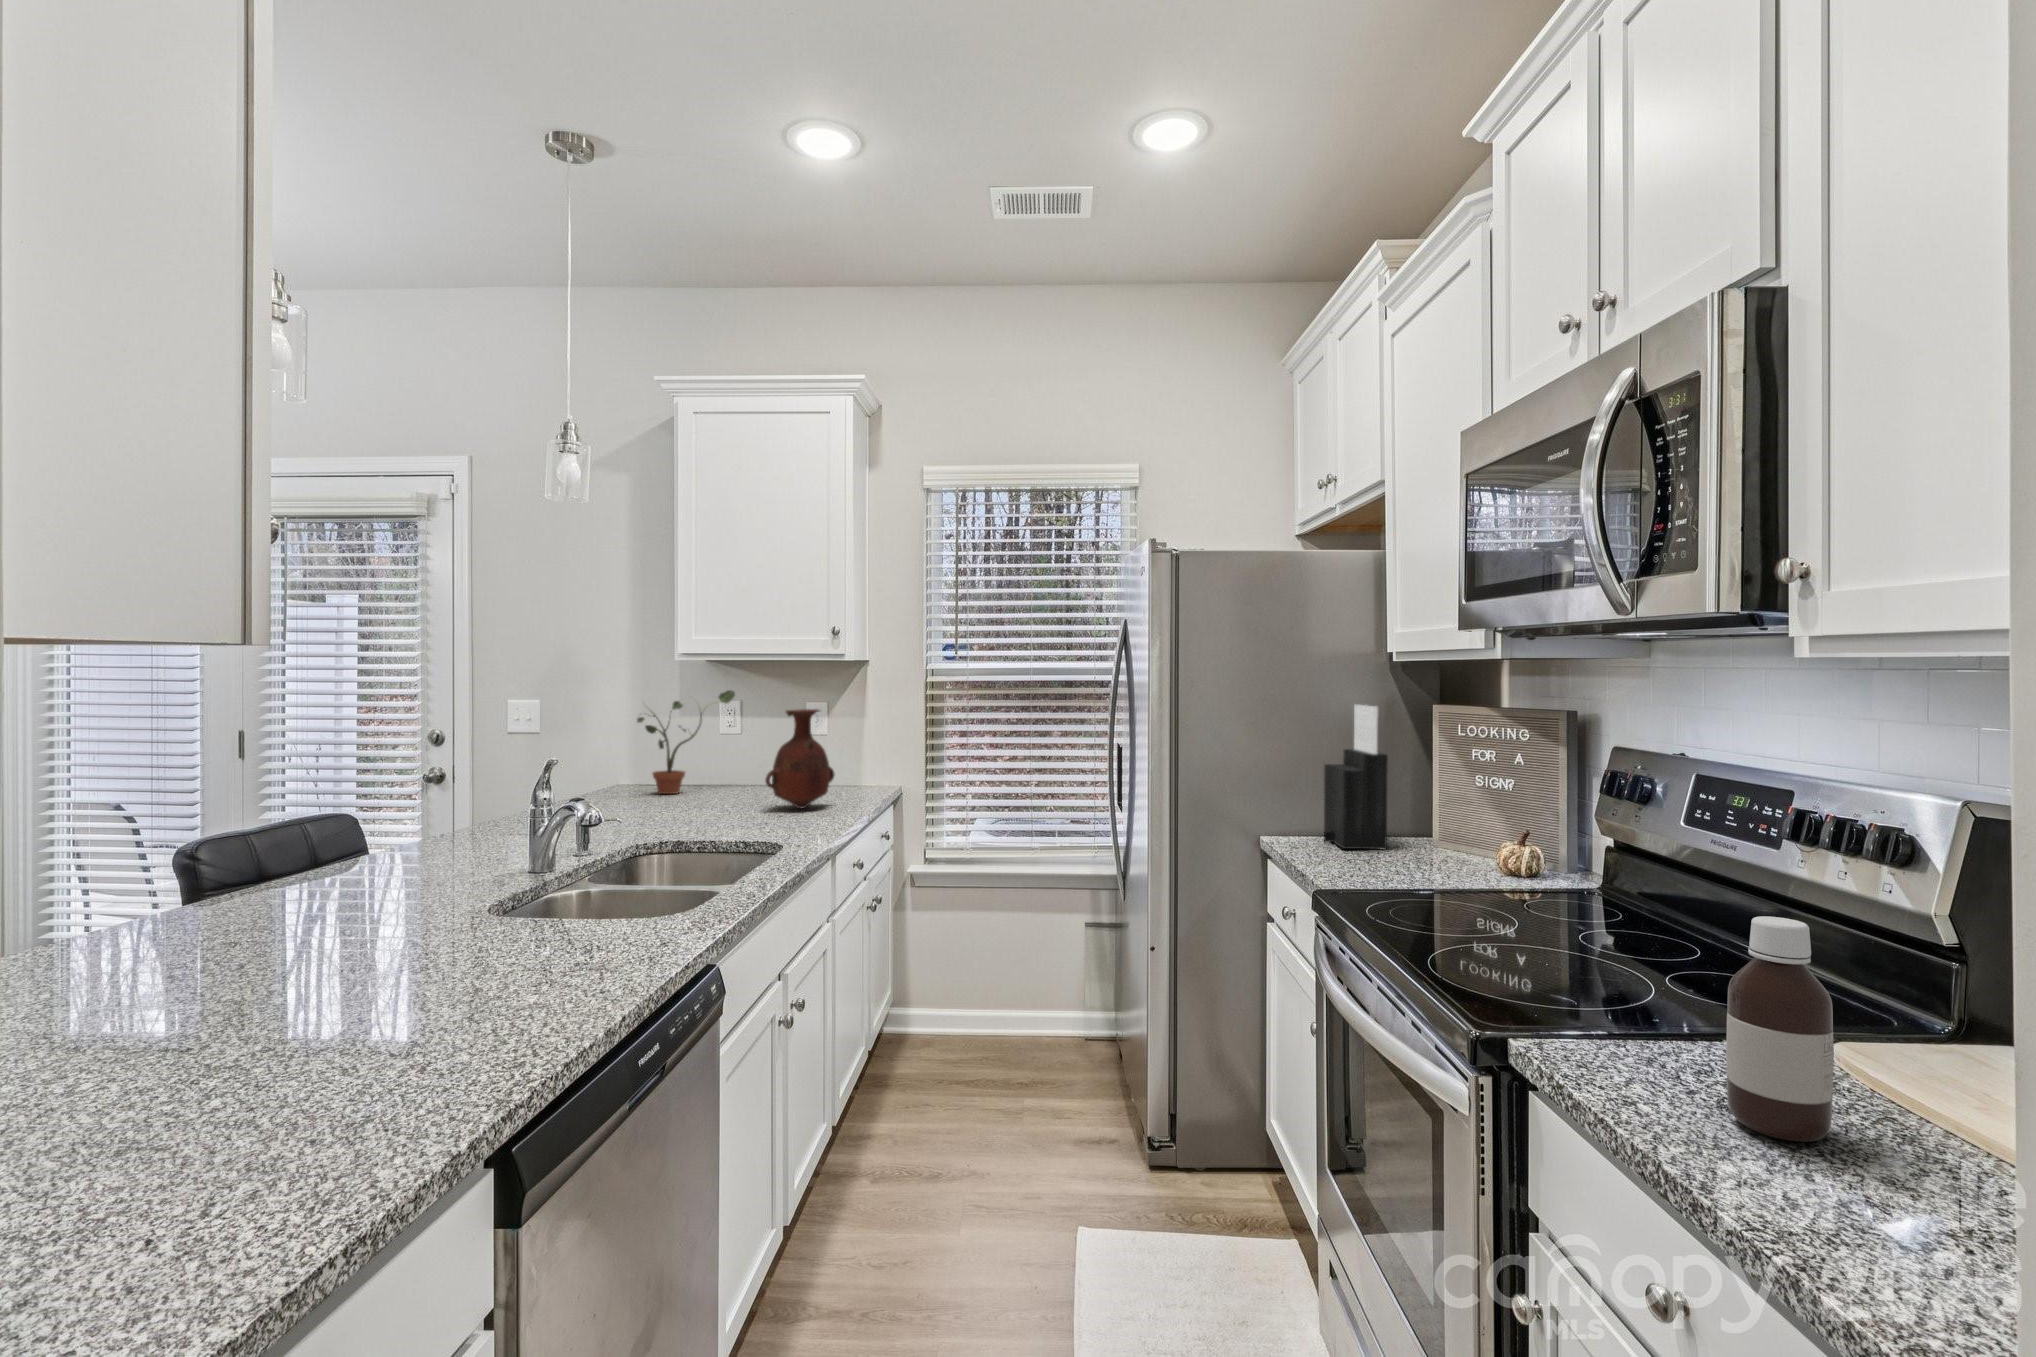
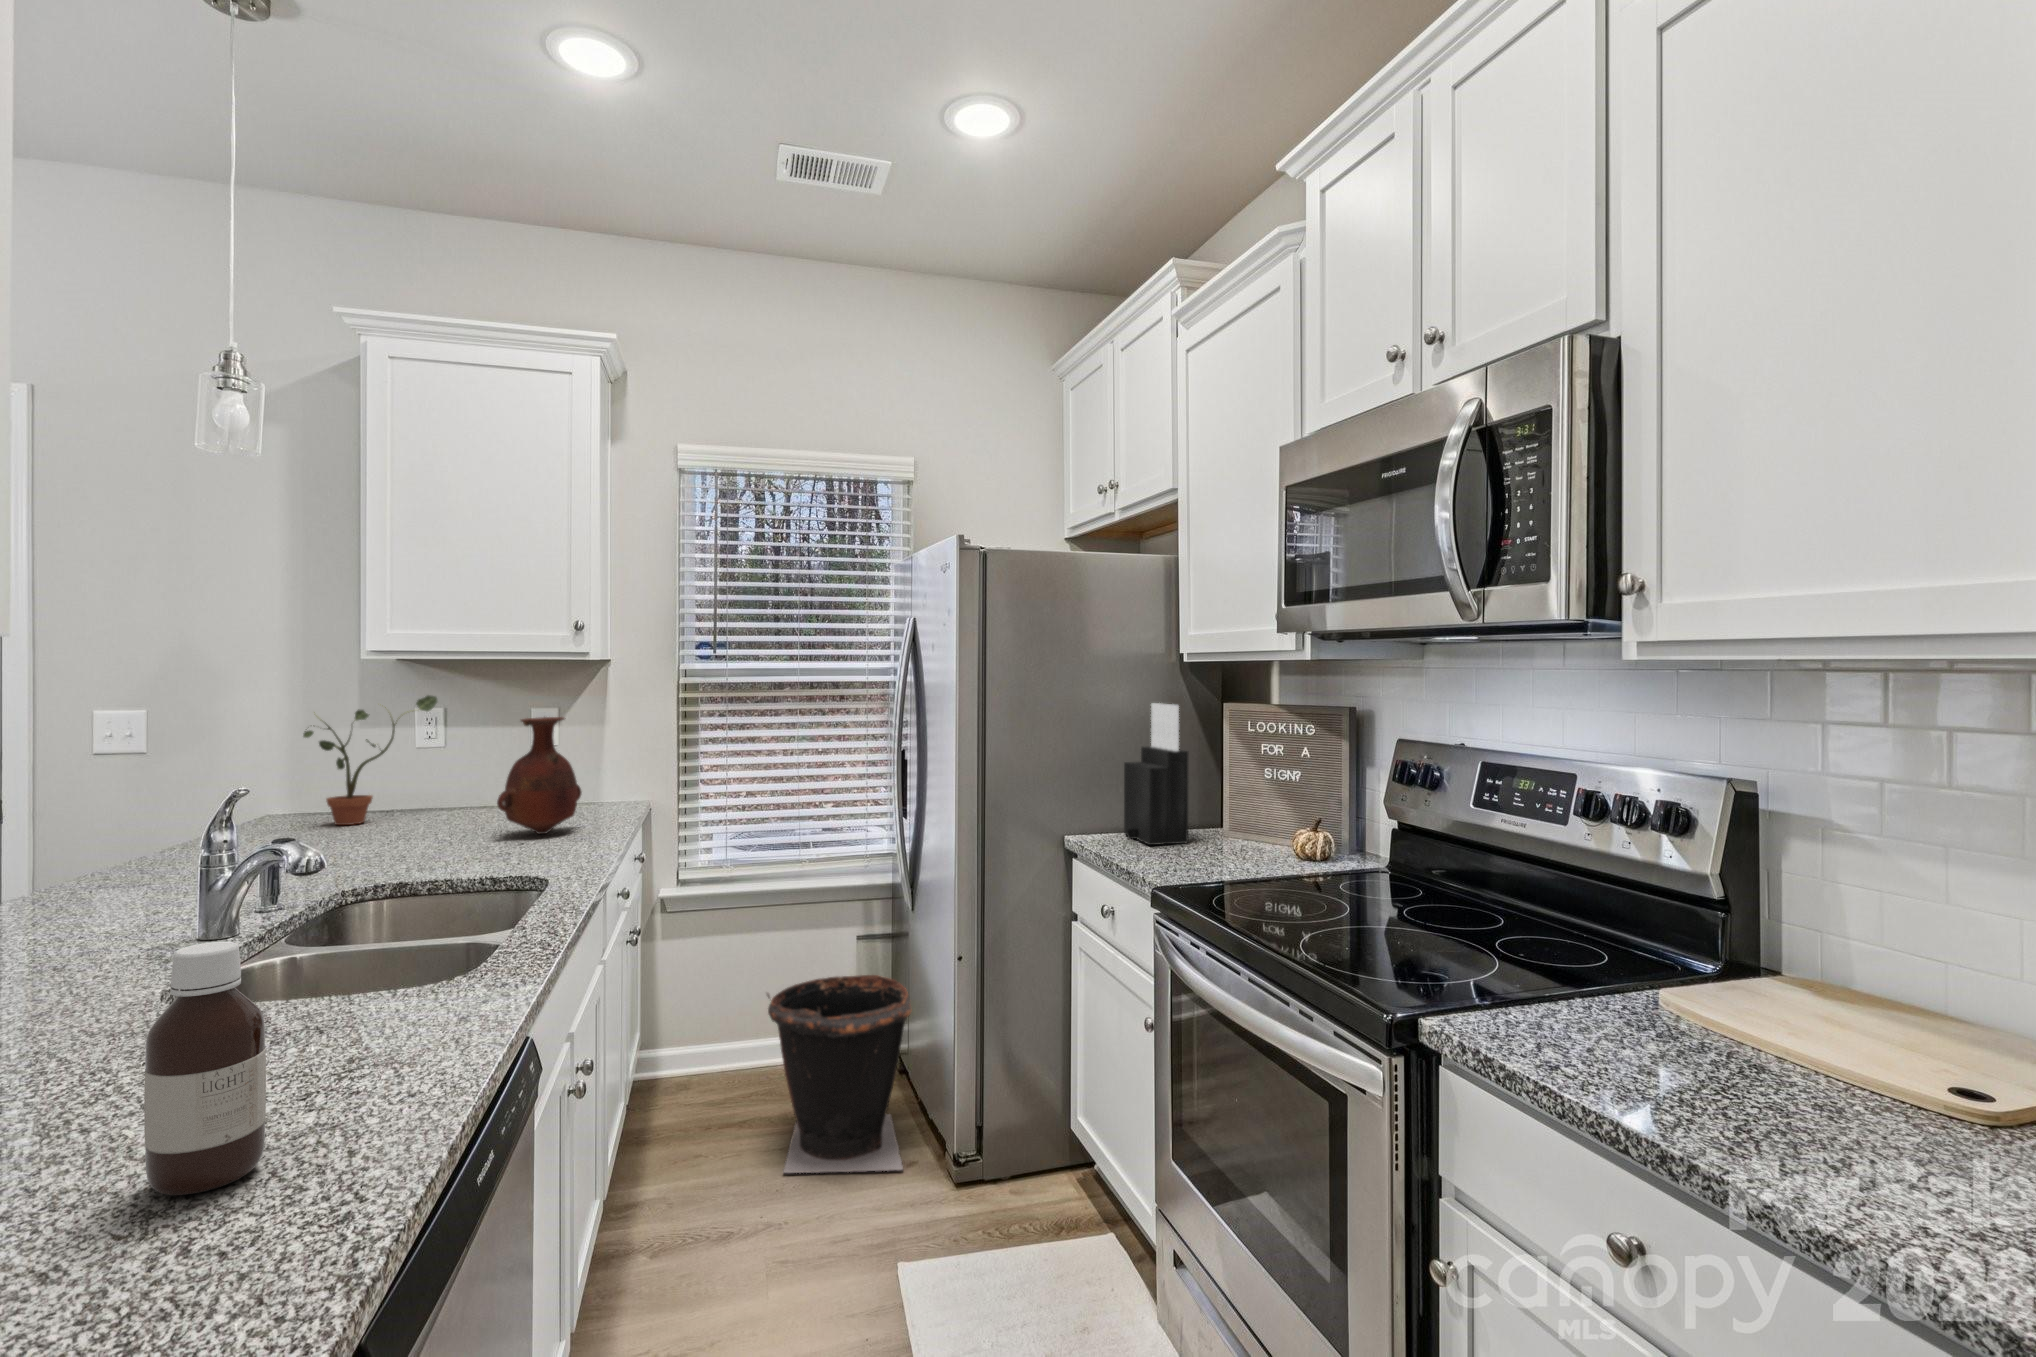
bottle: present [1726,916,1834,1142] -> present [144,941,266,1195]
waste bin: none [984,956,1116,1143] -> present [767,975,912,1173]

